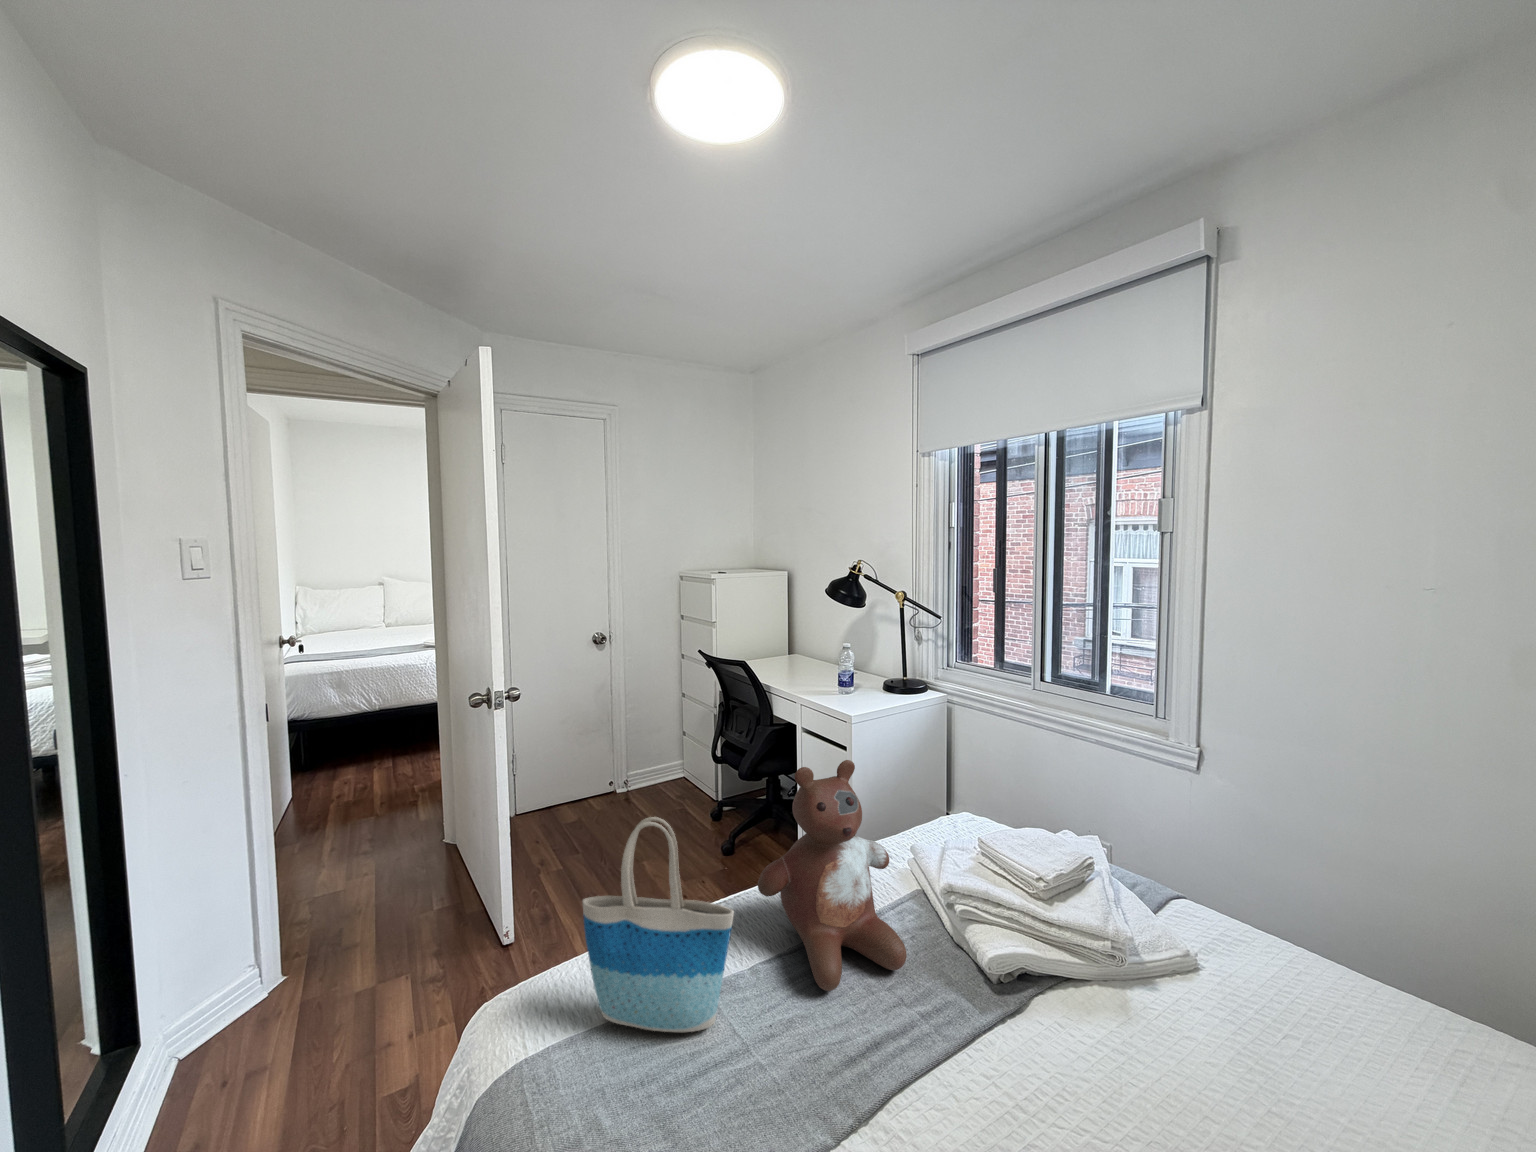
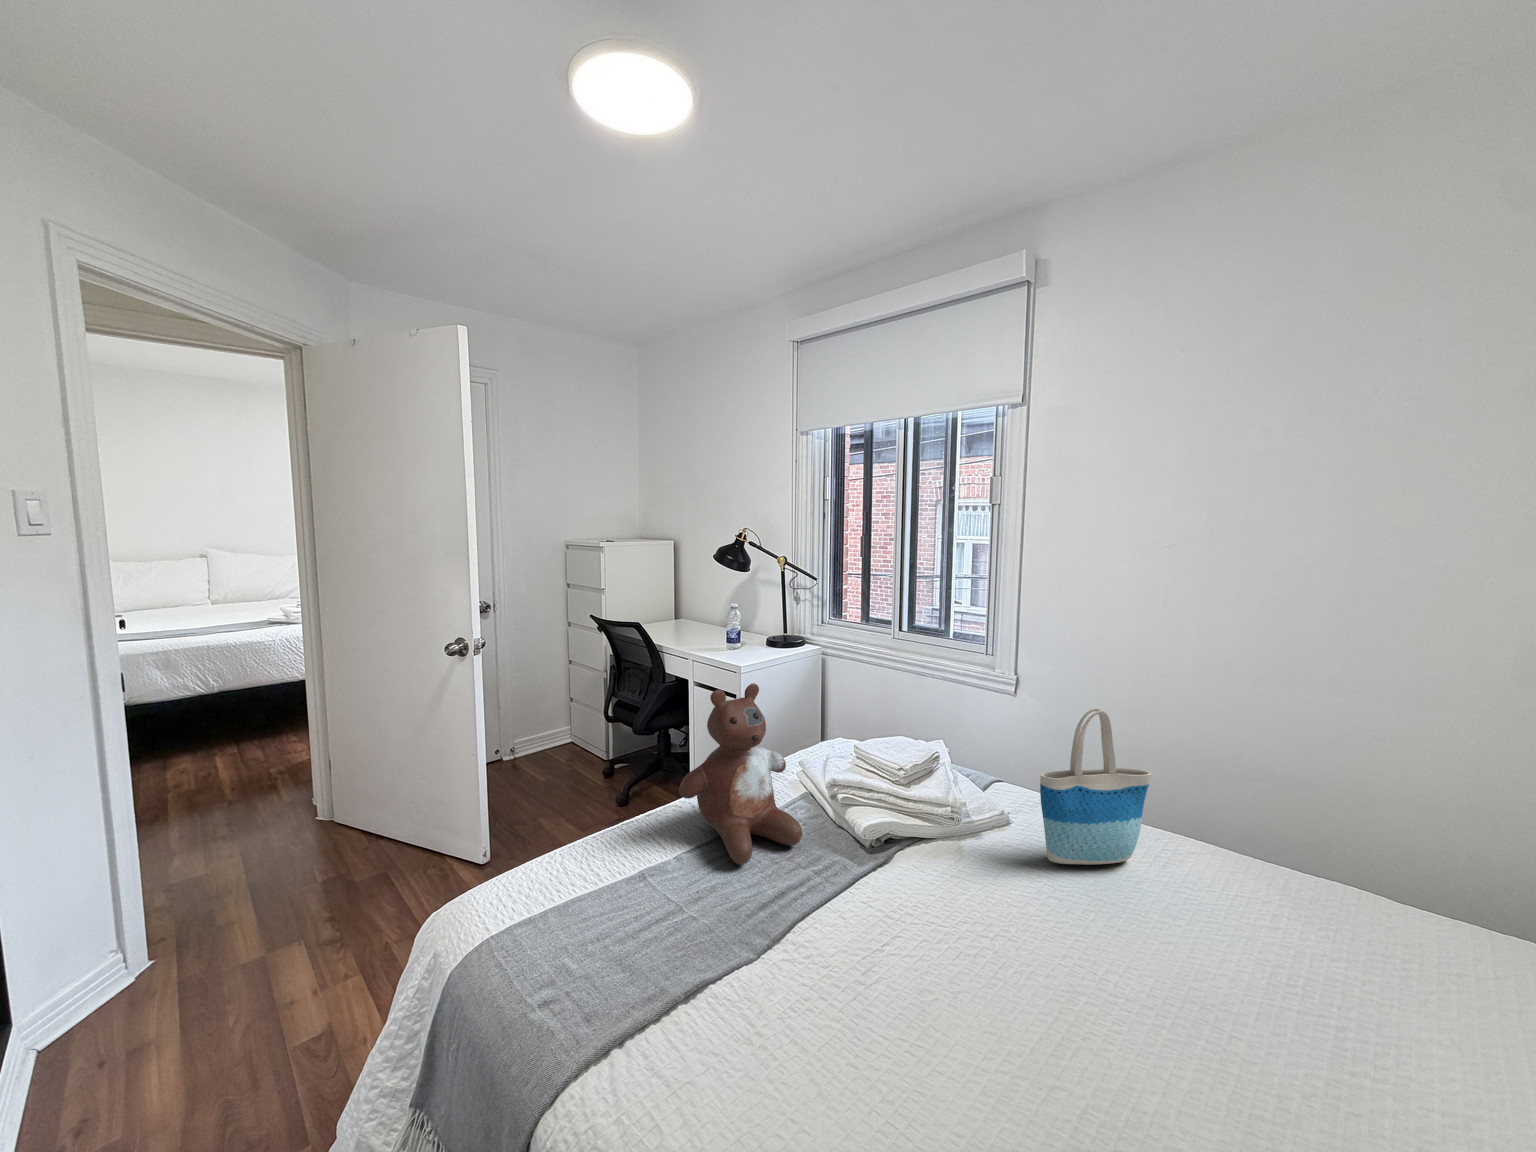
tote bag: present [583,817,734,1032] -> present [1040,708,1151,864]

